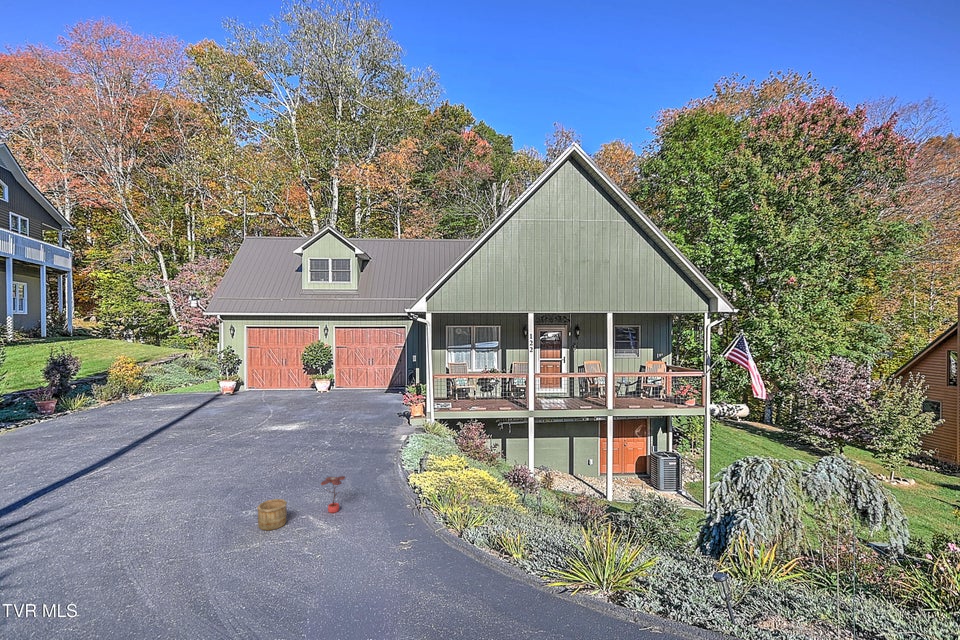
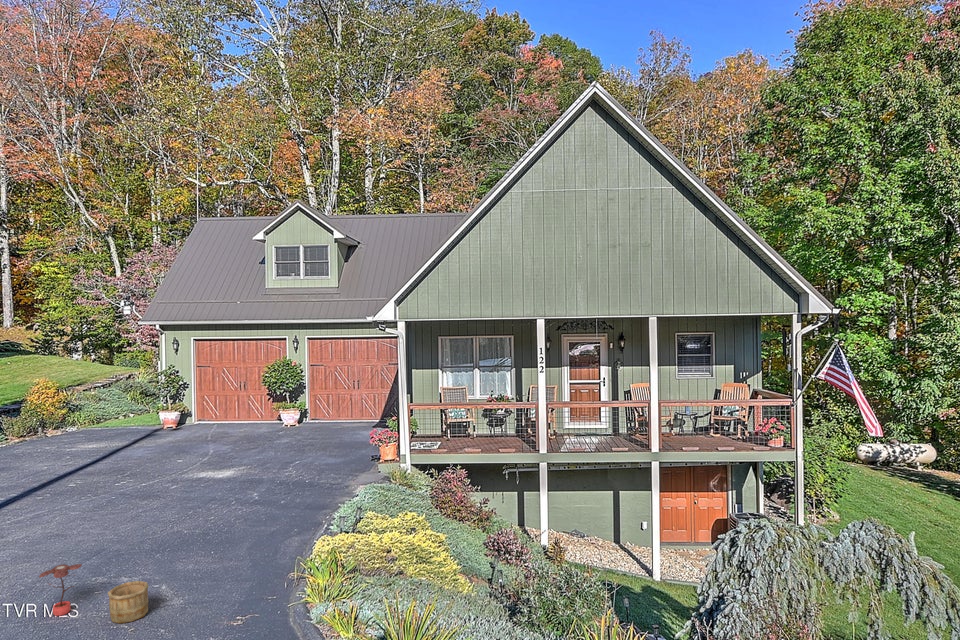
potted plant: present [321,476,345,513] -> present [39,564,82,616]

